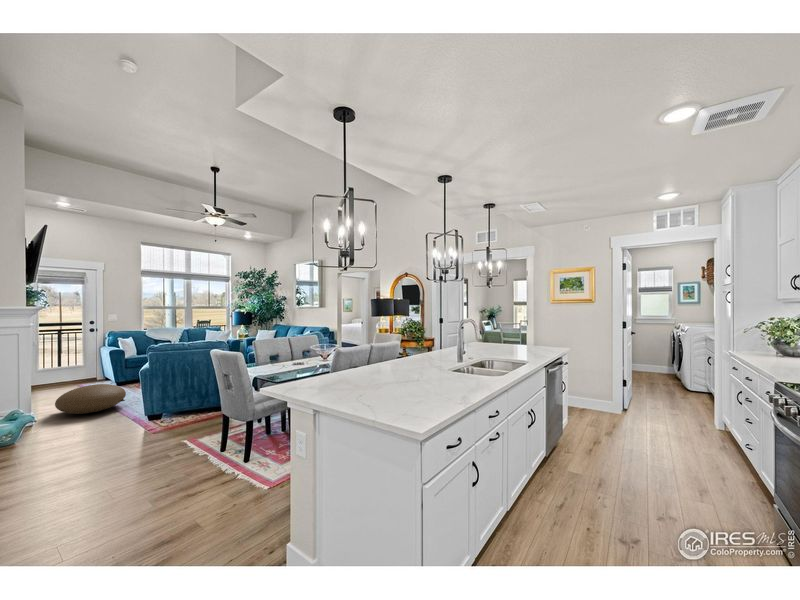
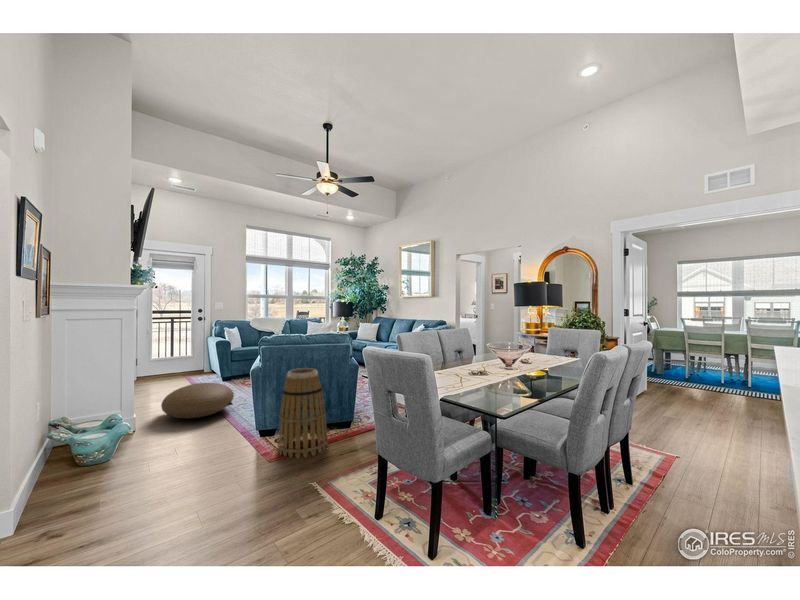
basket: none [161,365,204,431] -> present [278,368,328,458]

